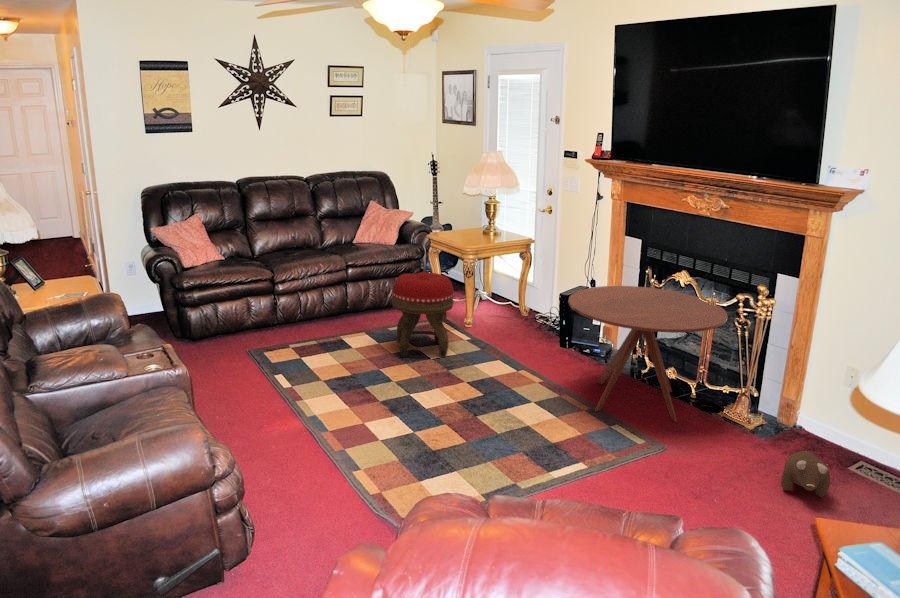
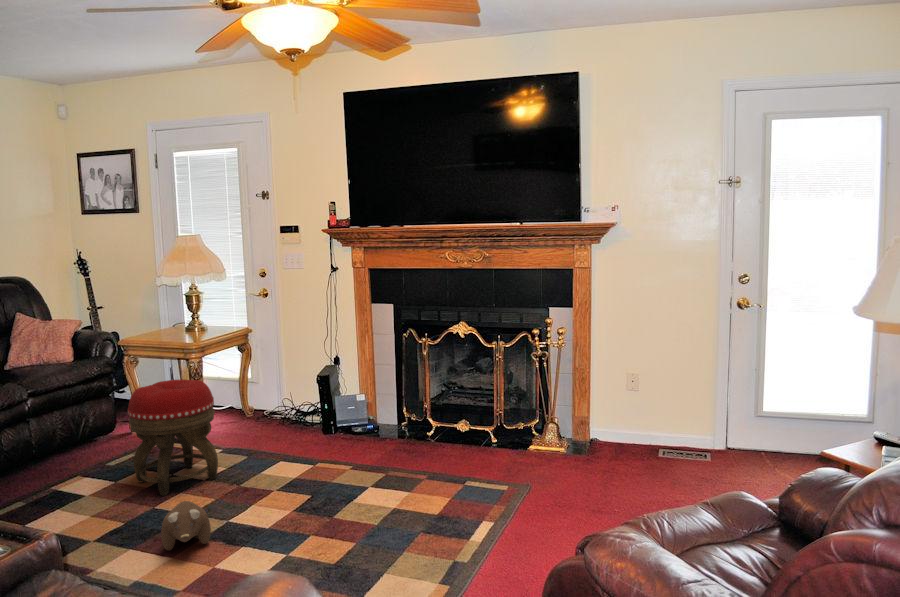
round table: present [568,286,728,422] -> none [372,344,527,479]
plush toy: present [781,451,830,497] -> present [161,501,211,551]

